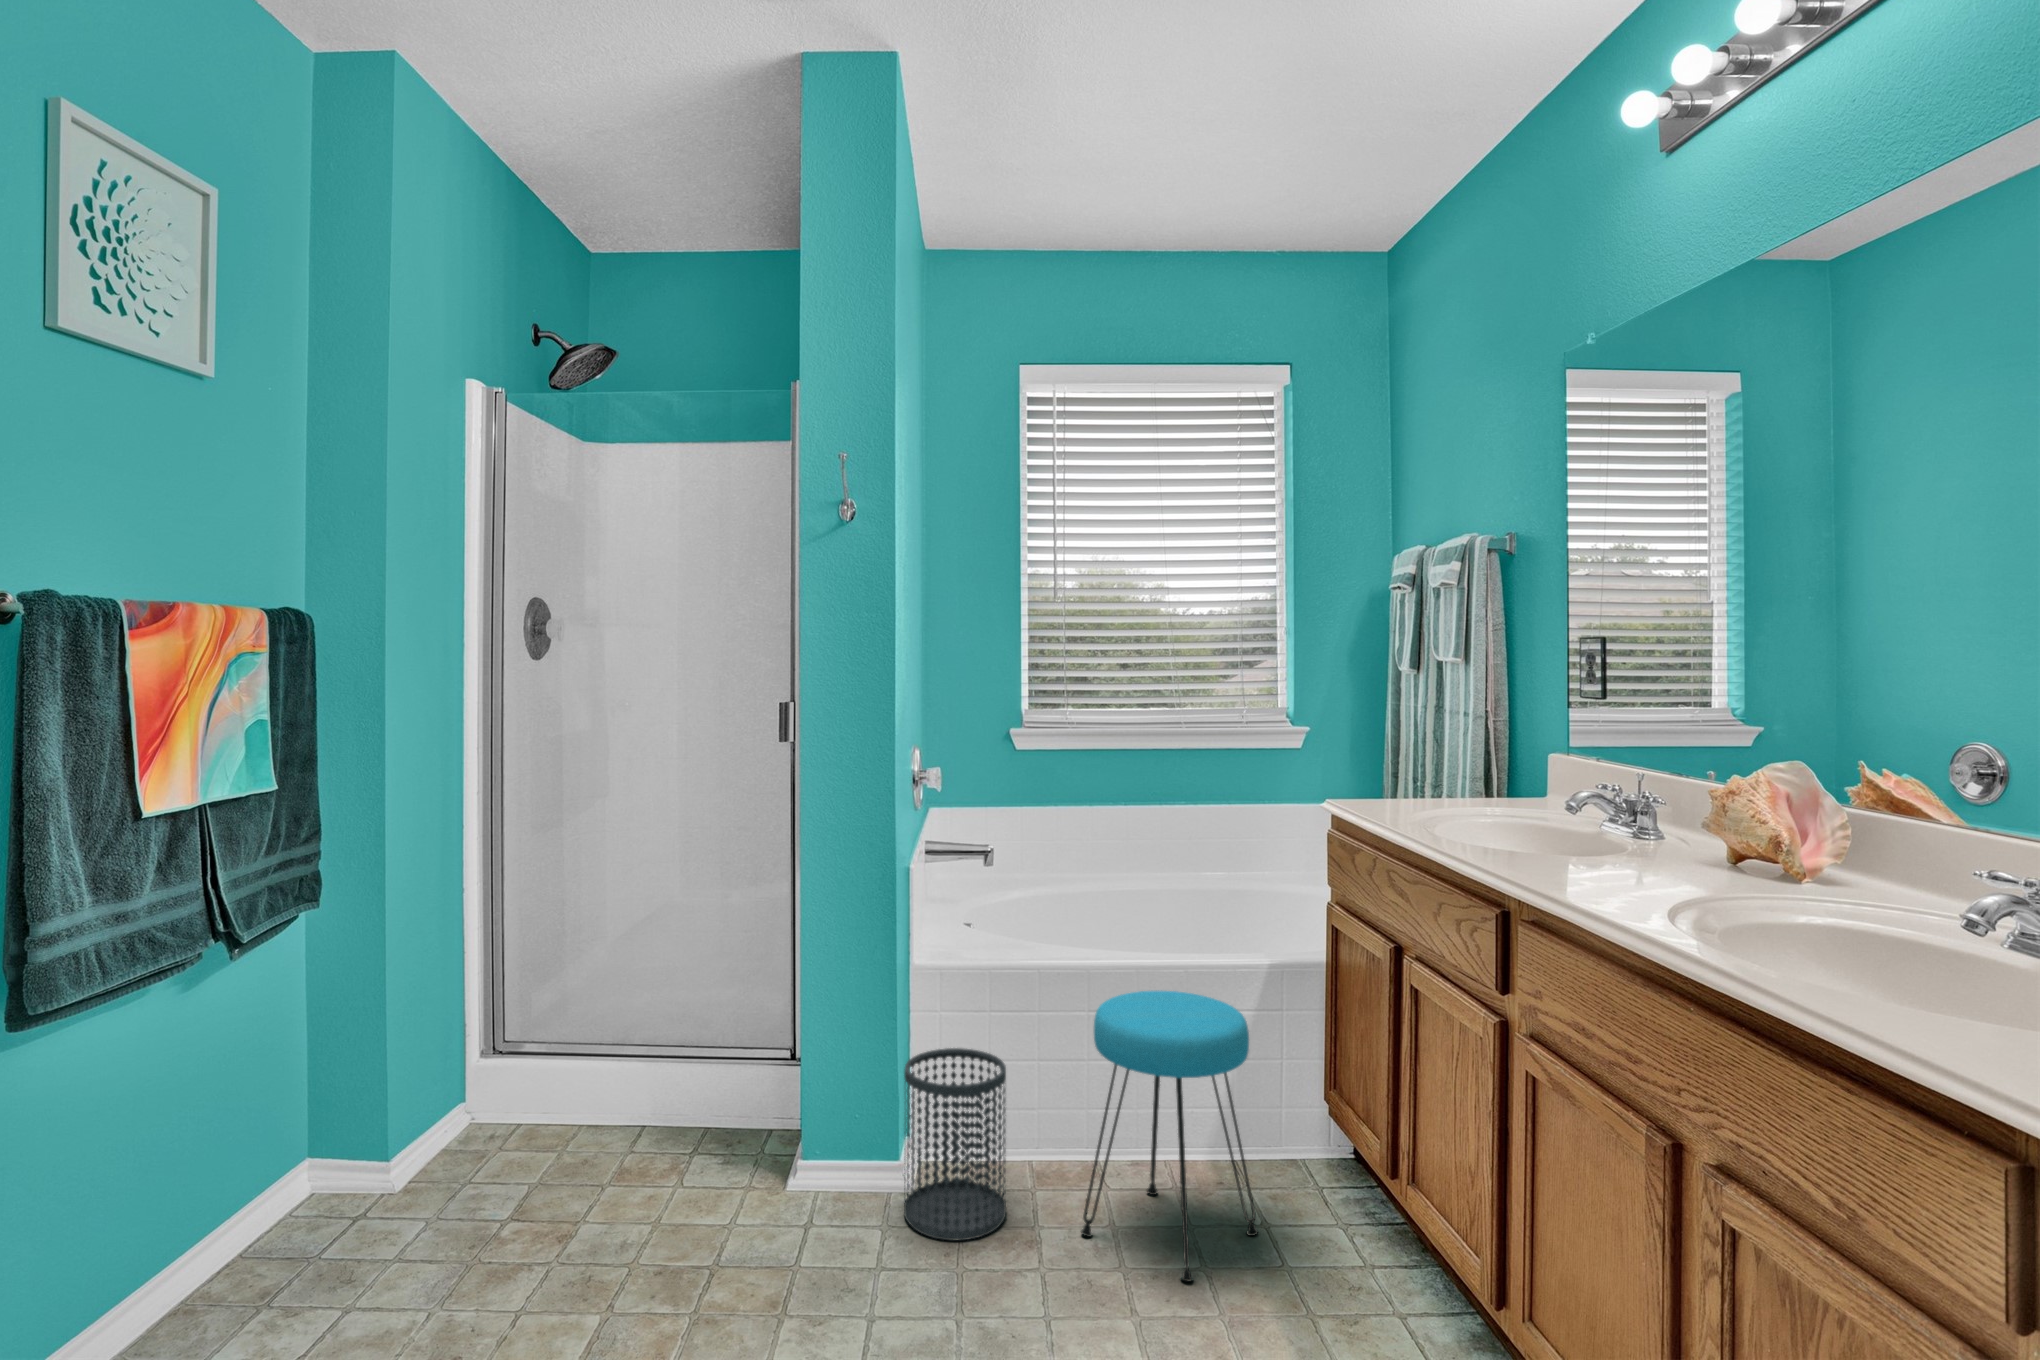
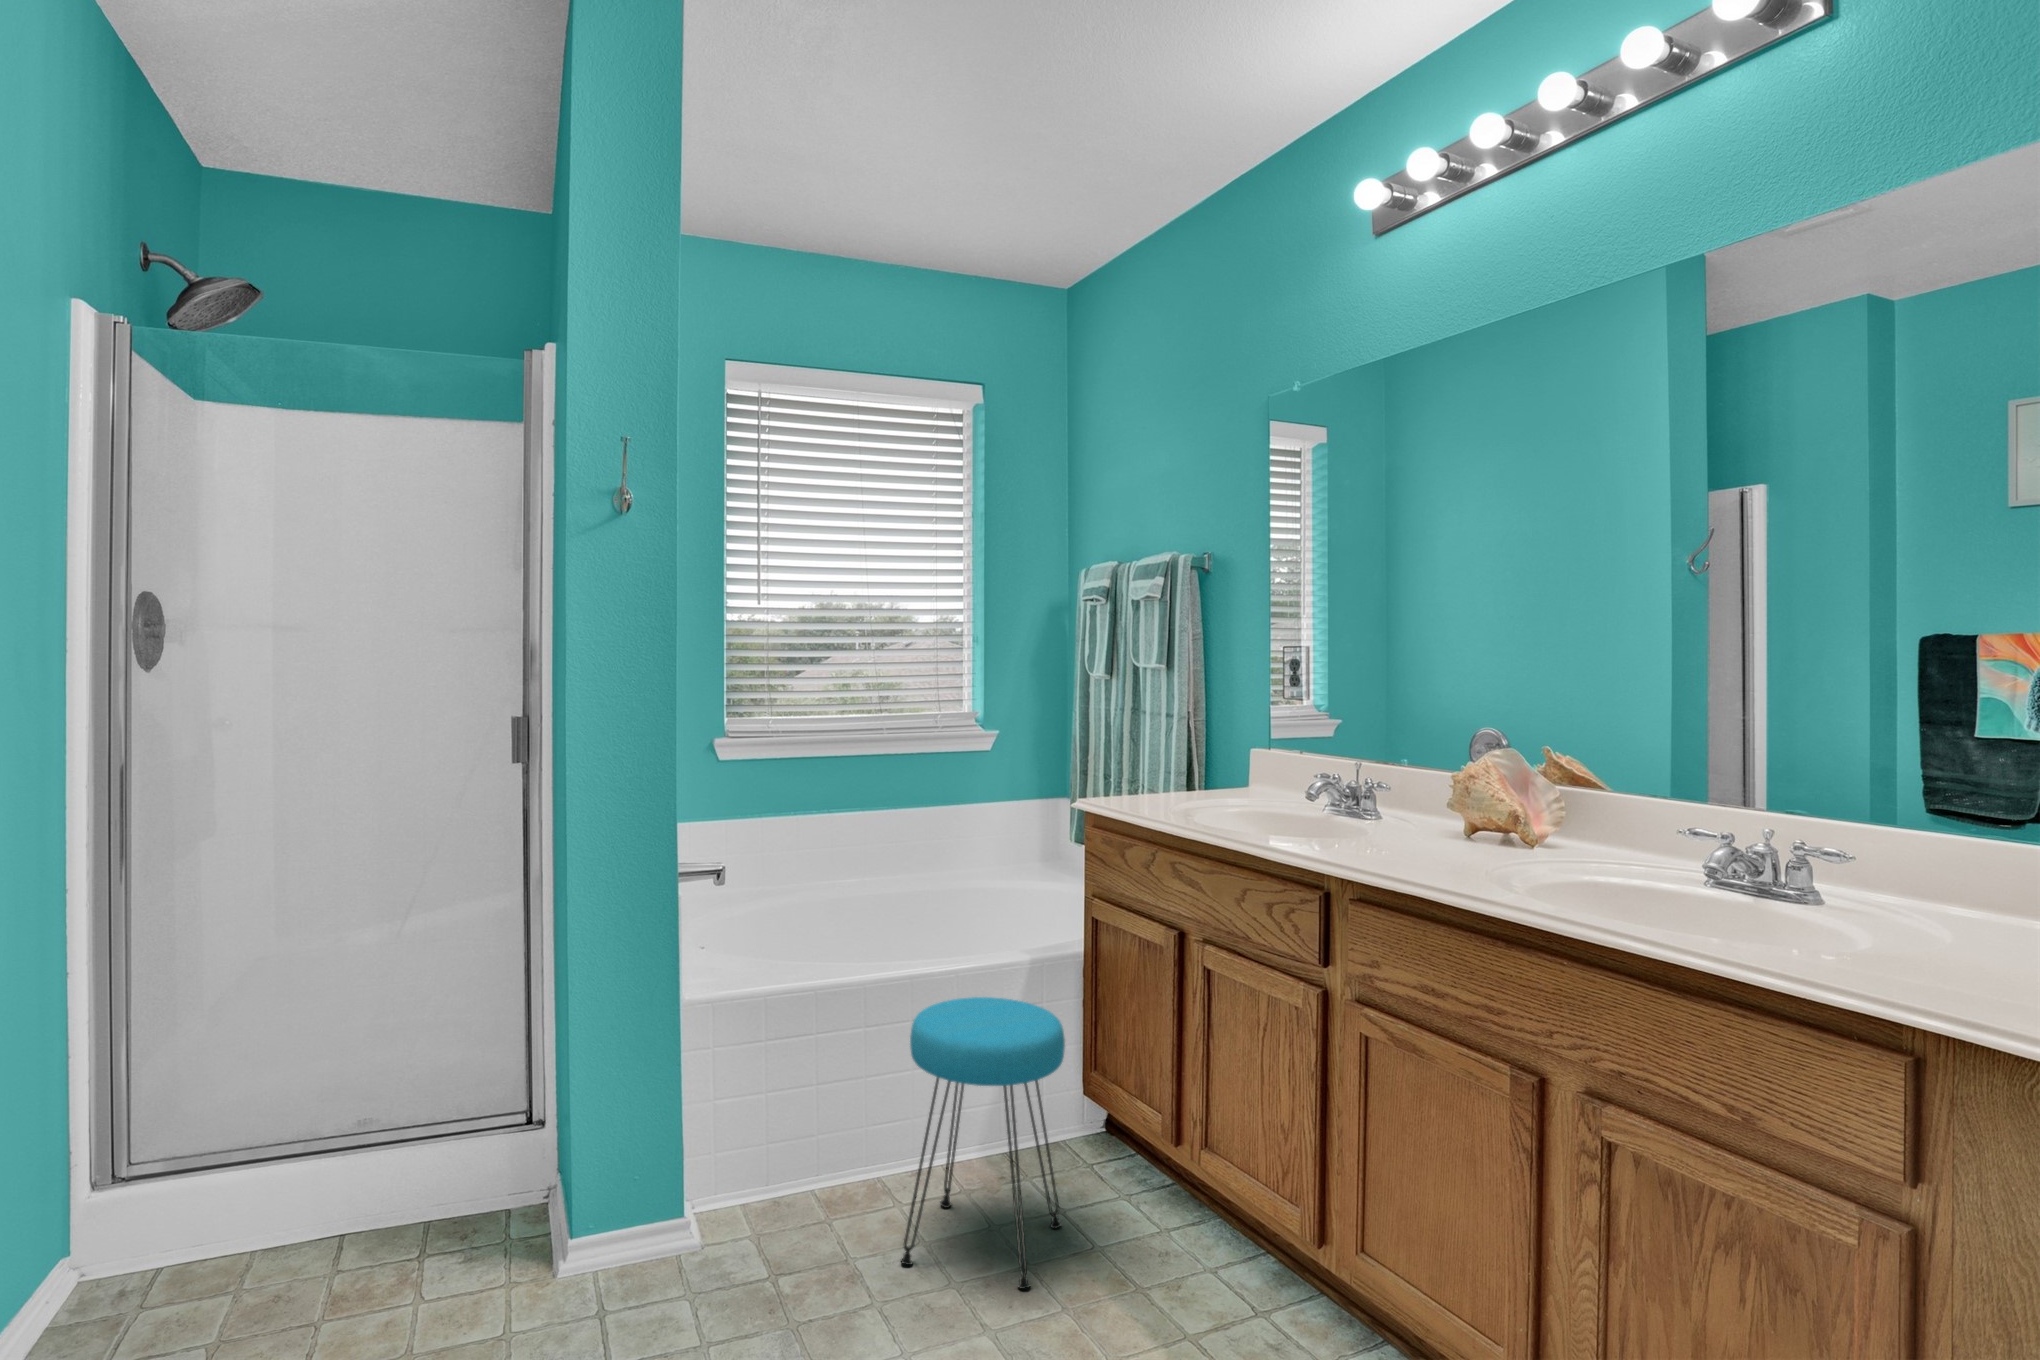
wastebasket: present [904,1048,1006,1241] -> none [703,1087,820,1305]

